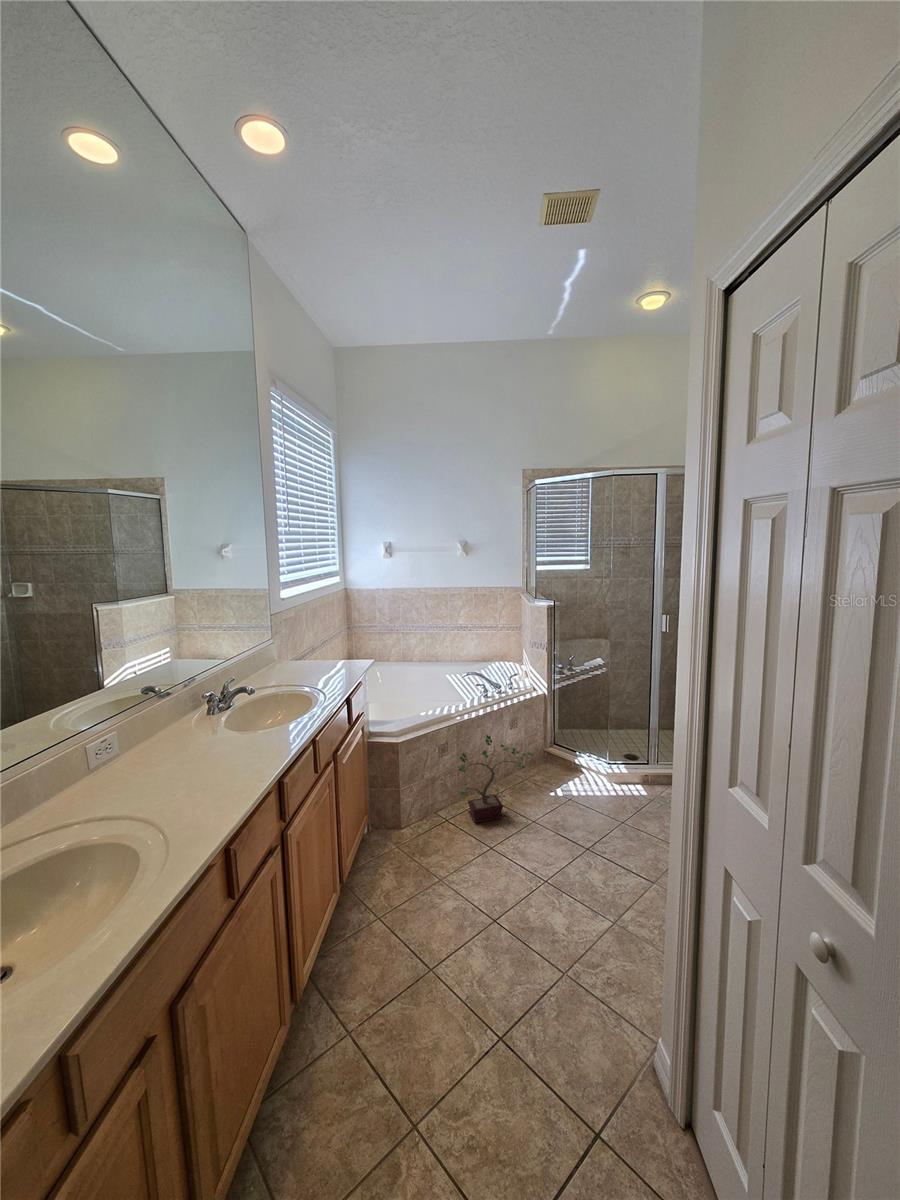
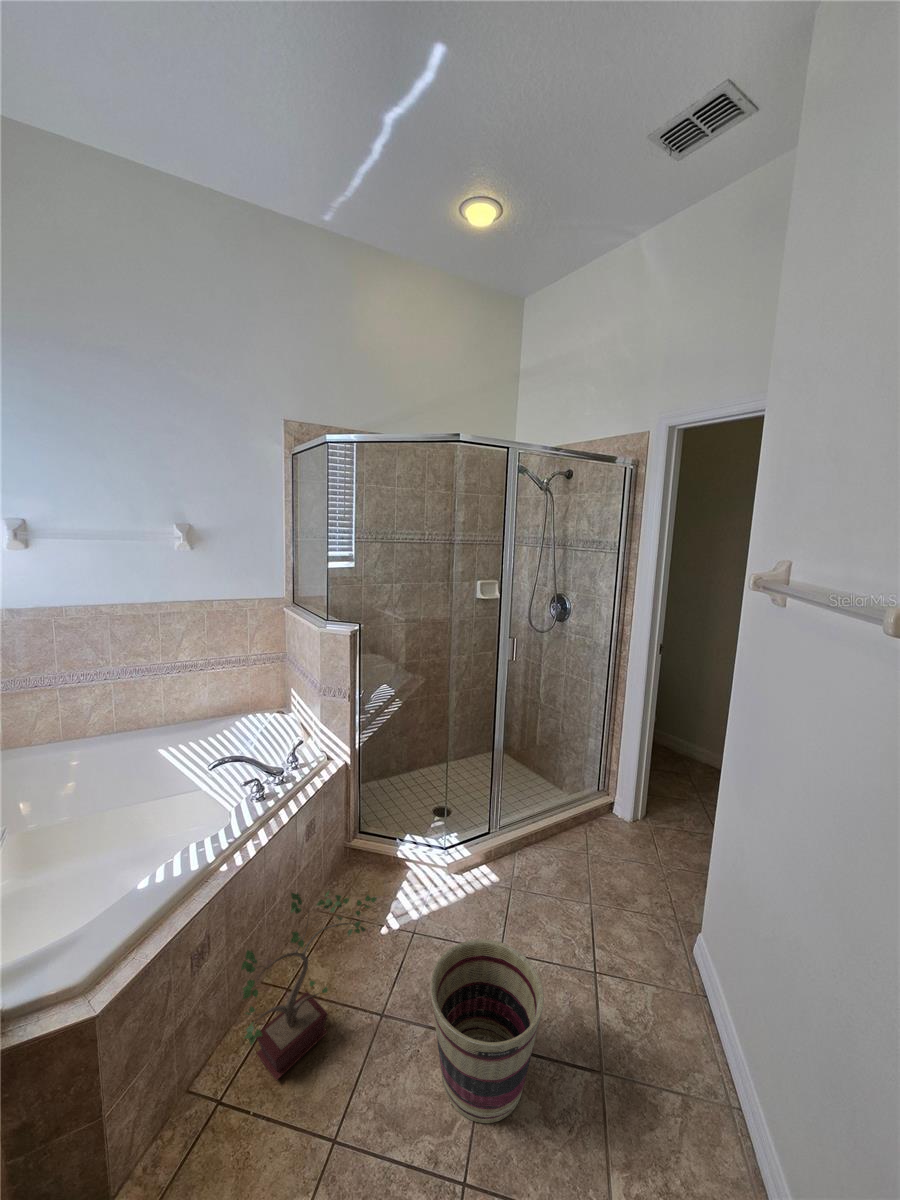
basket: none [545,788,612,876] -> present [431,939,544,1123]

